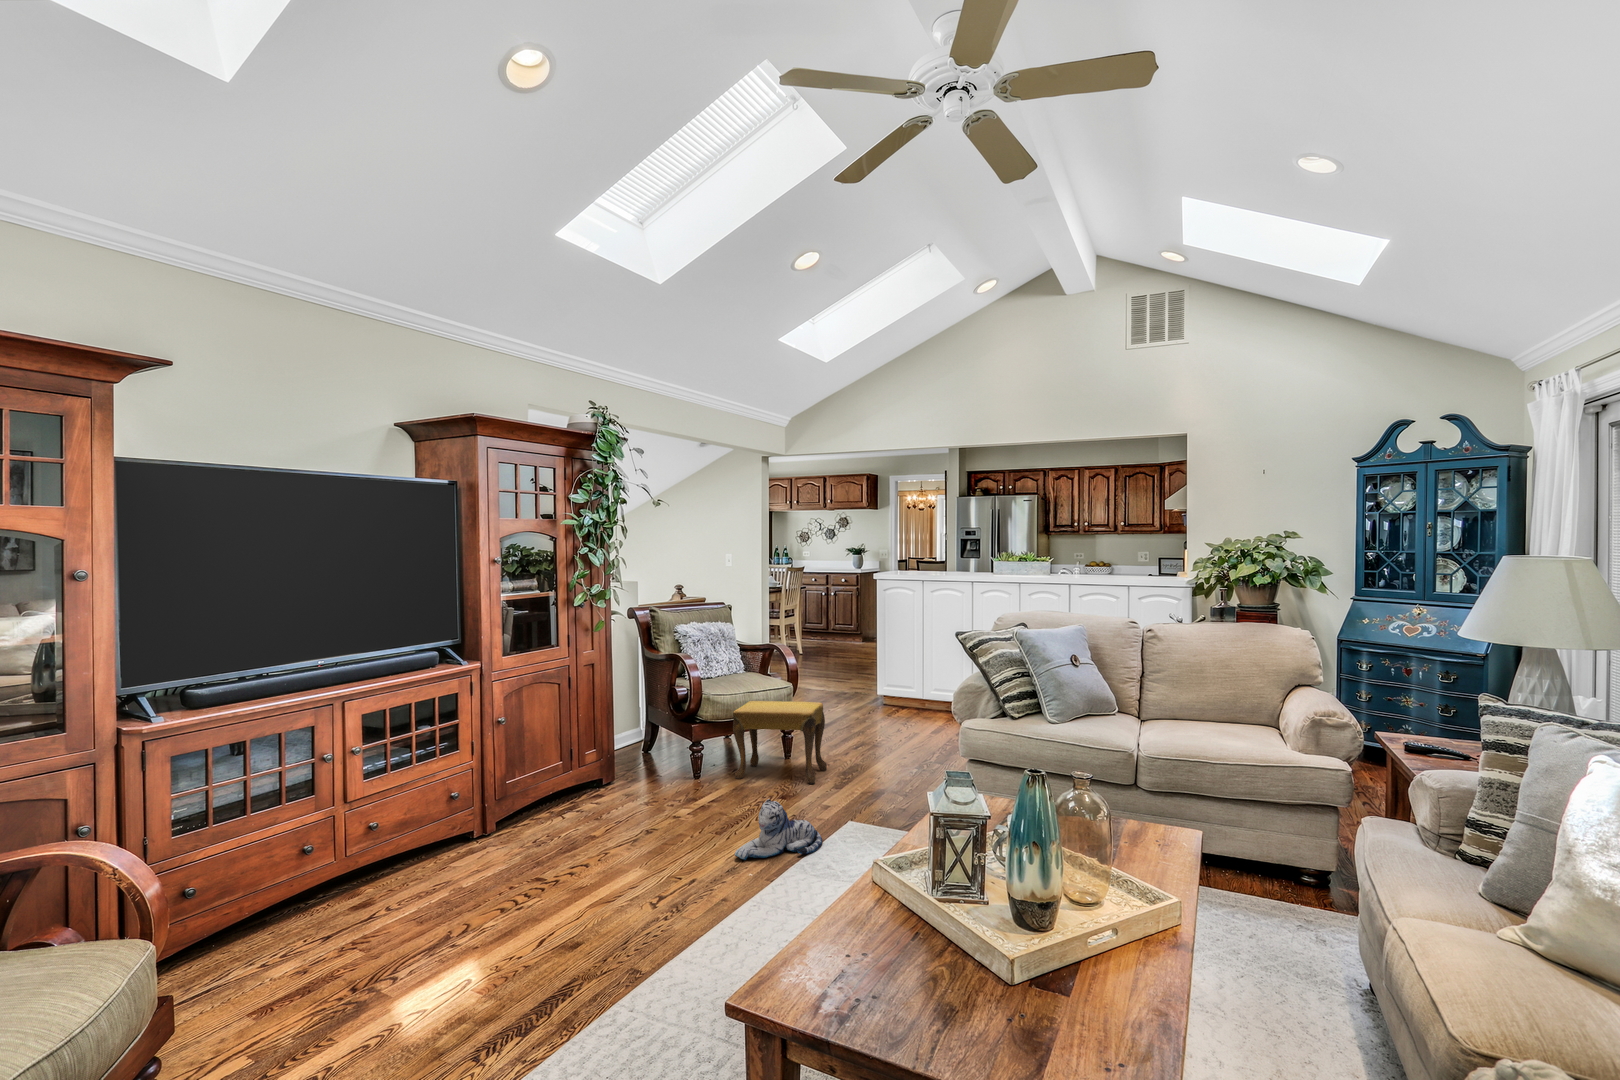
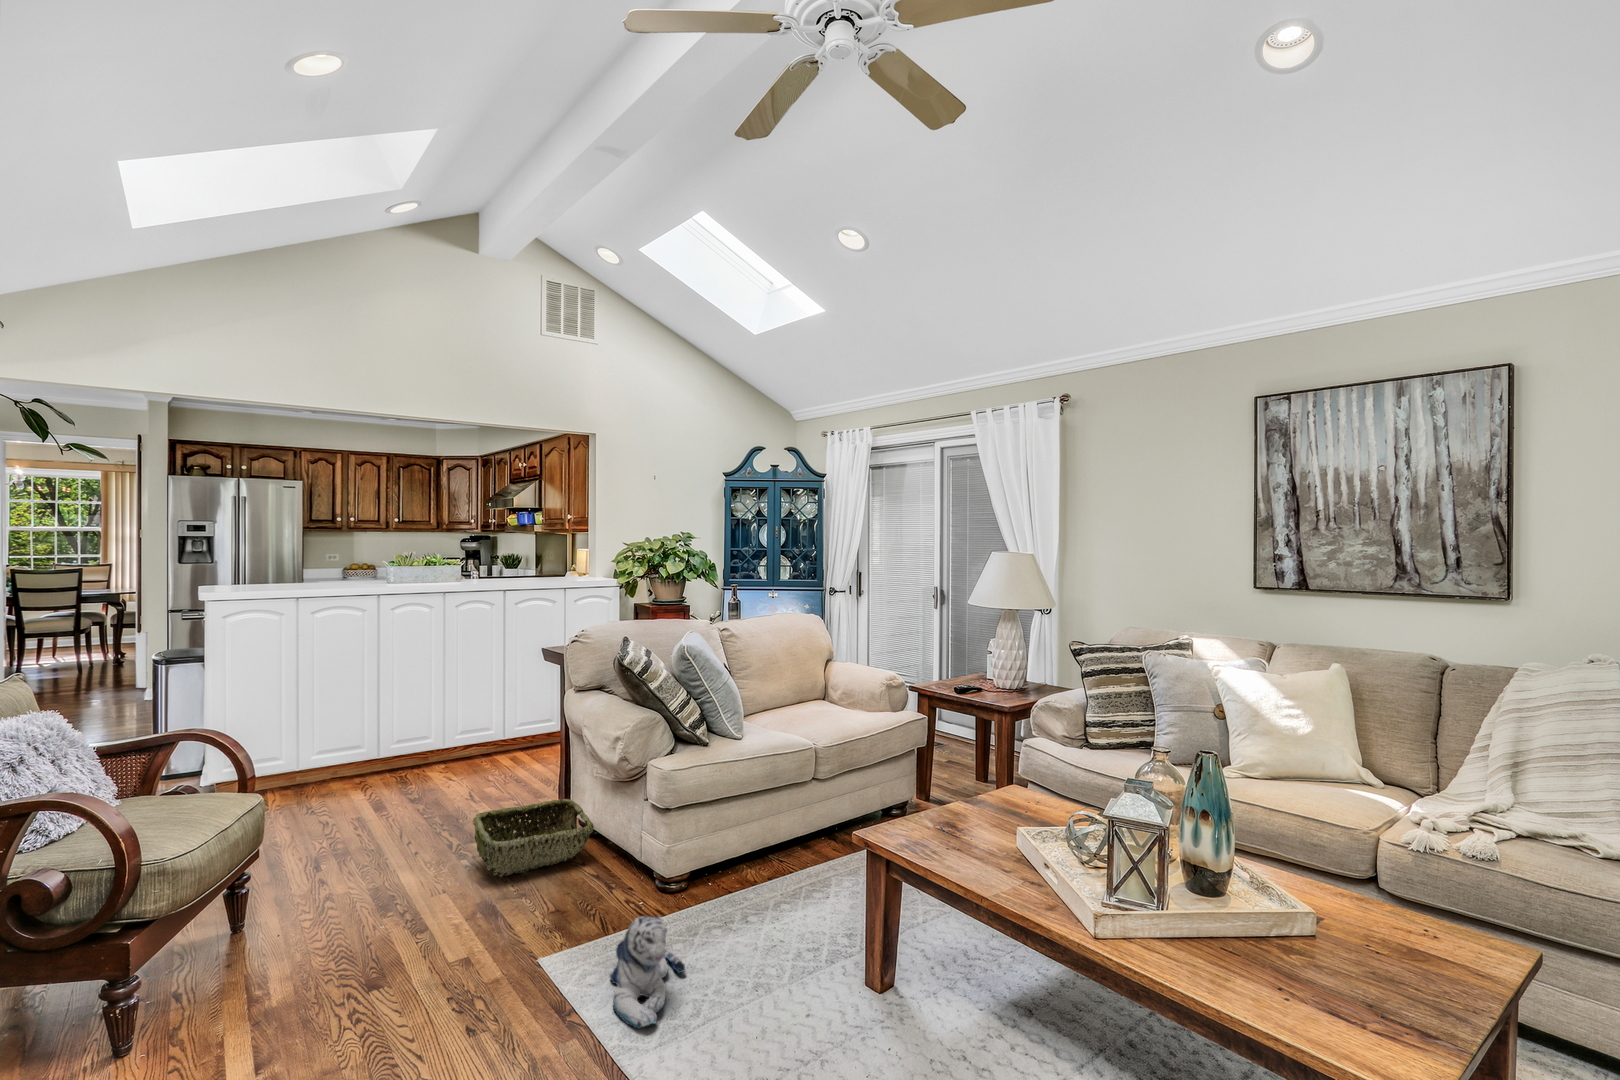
footstool: present [733,701,827,784] -> none [237,790,434,979]
woven basket: none [856,739,941,792] -> present [473,799,594,877]

